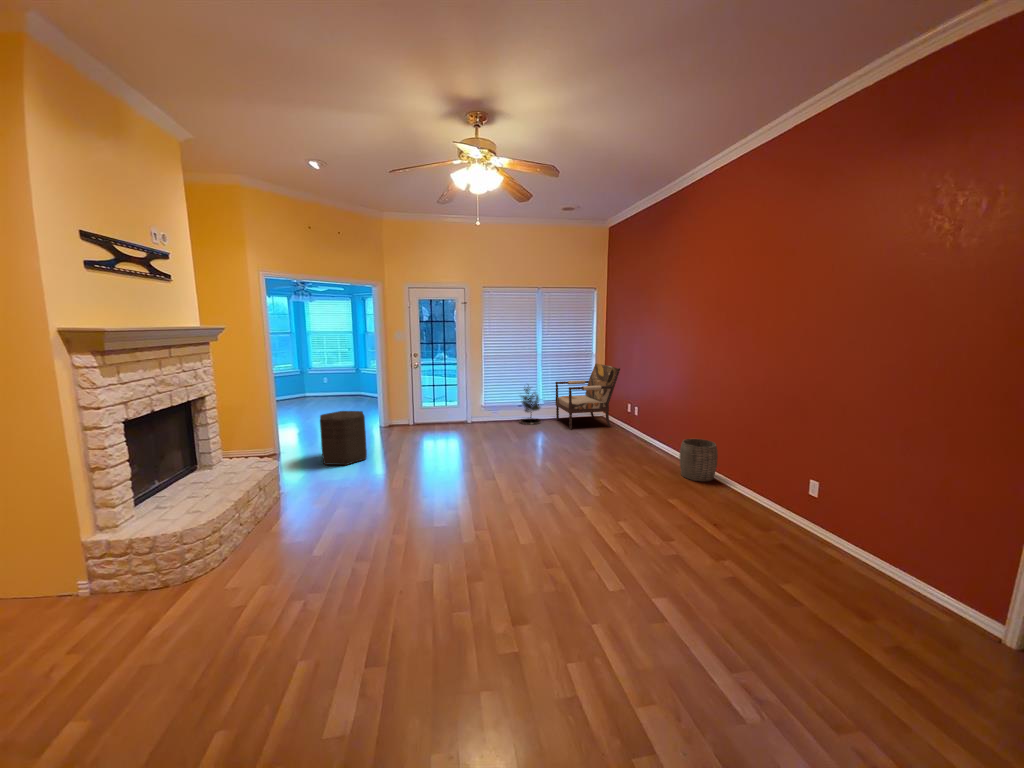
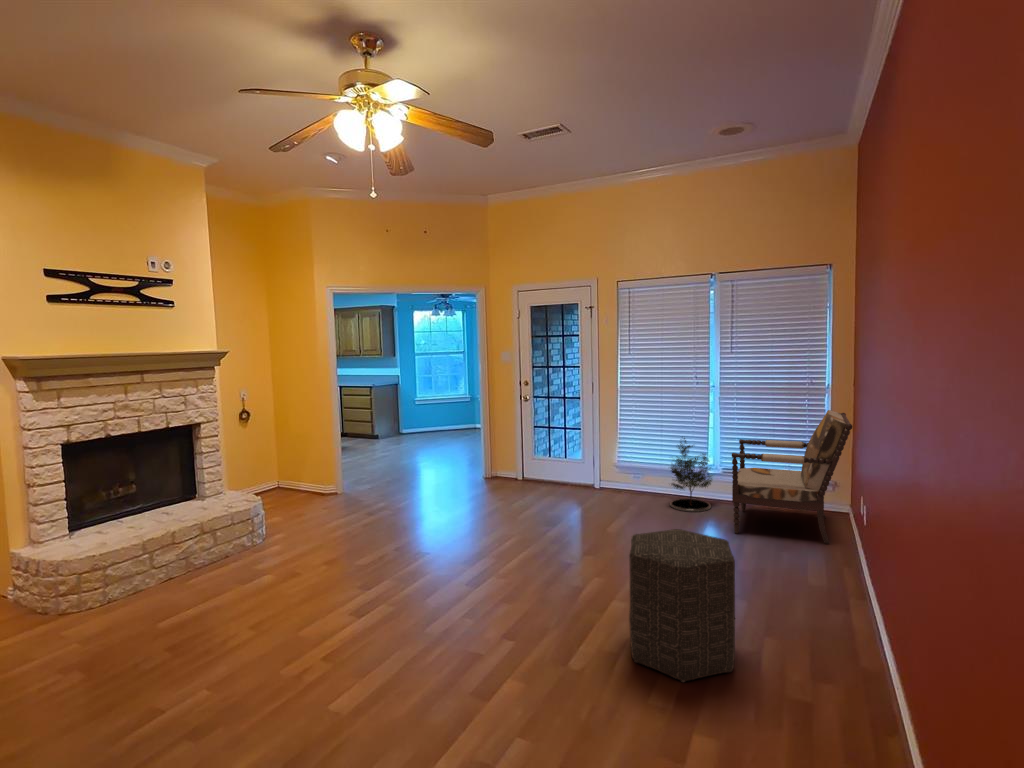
ottoman: present [320,411,367,465] -> present [629,529,735,682]
woven basket: present [679,439,718,481] -> none [796,611,895,736]

